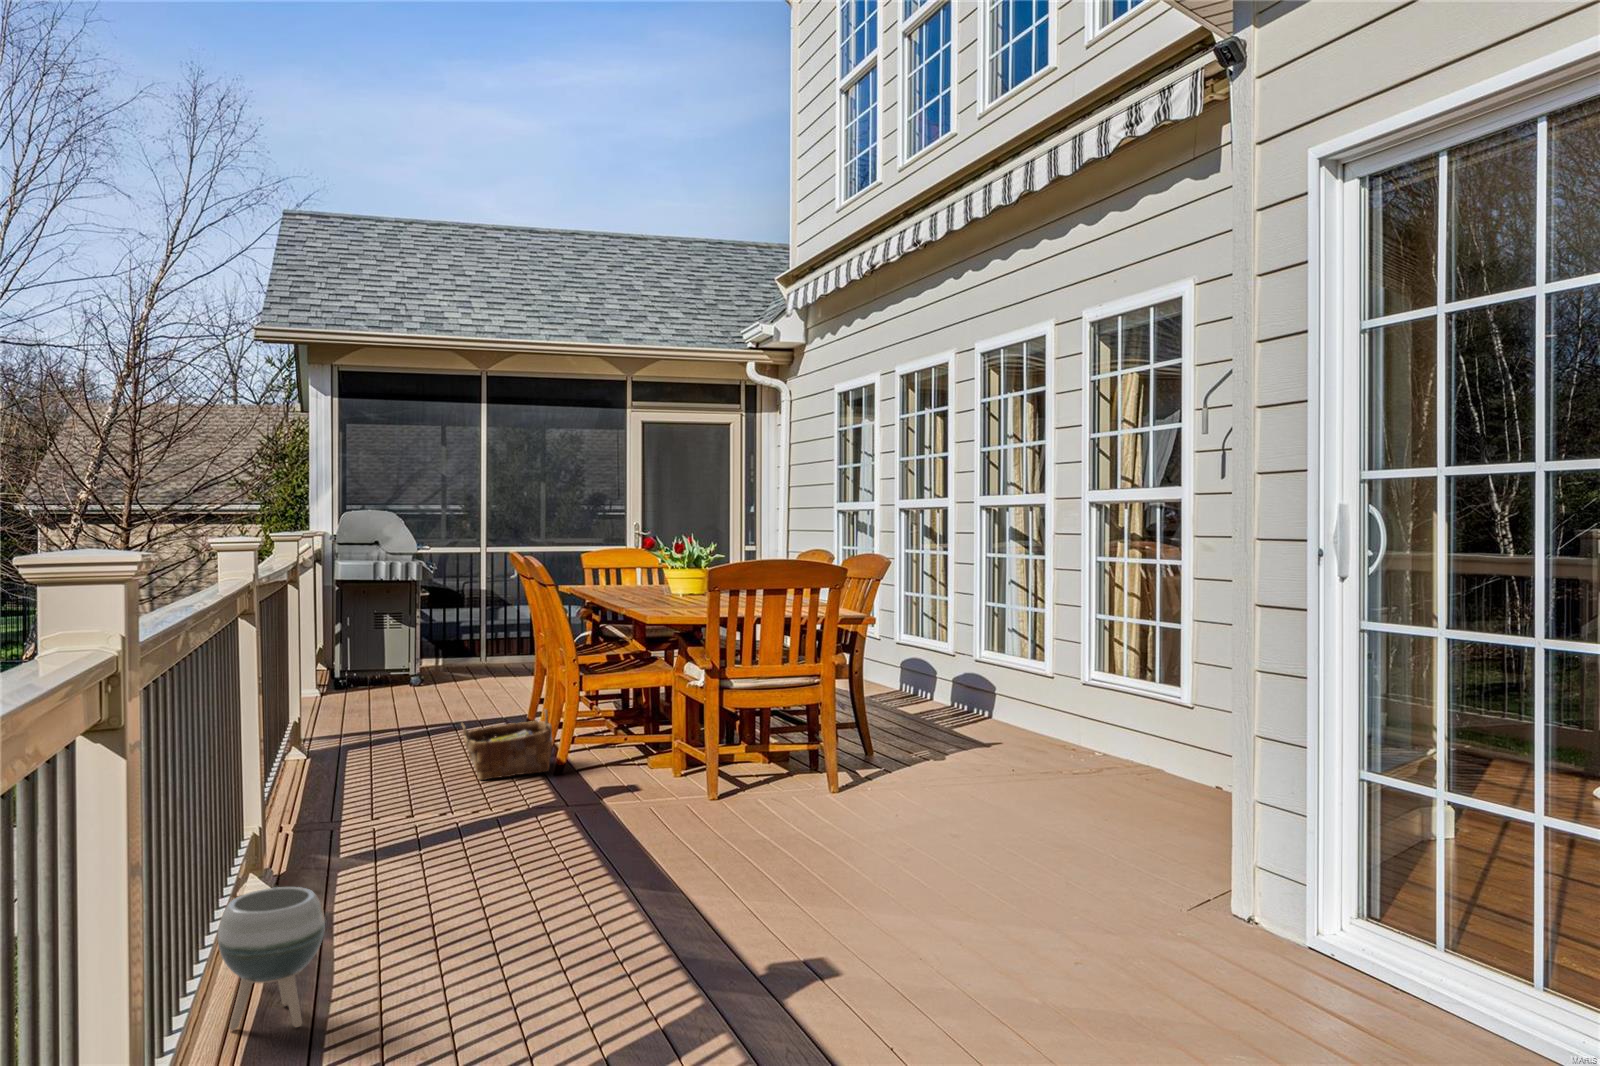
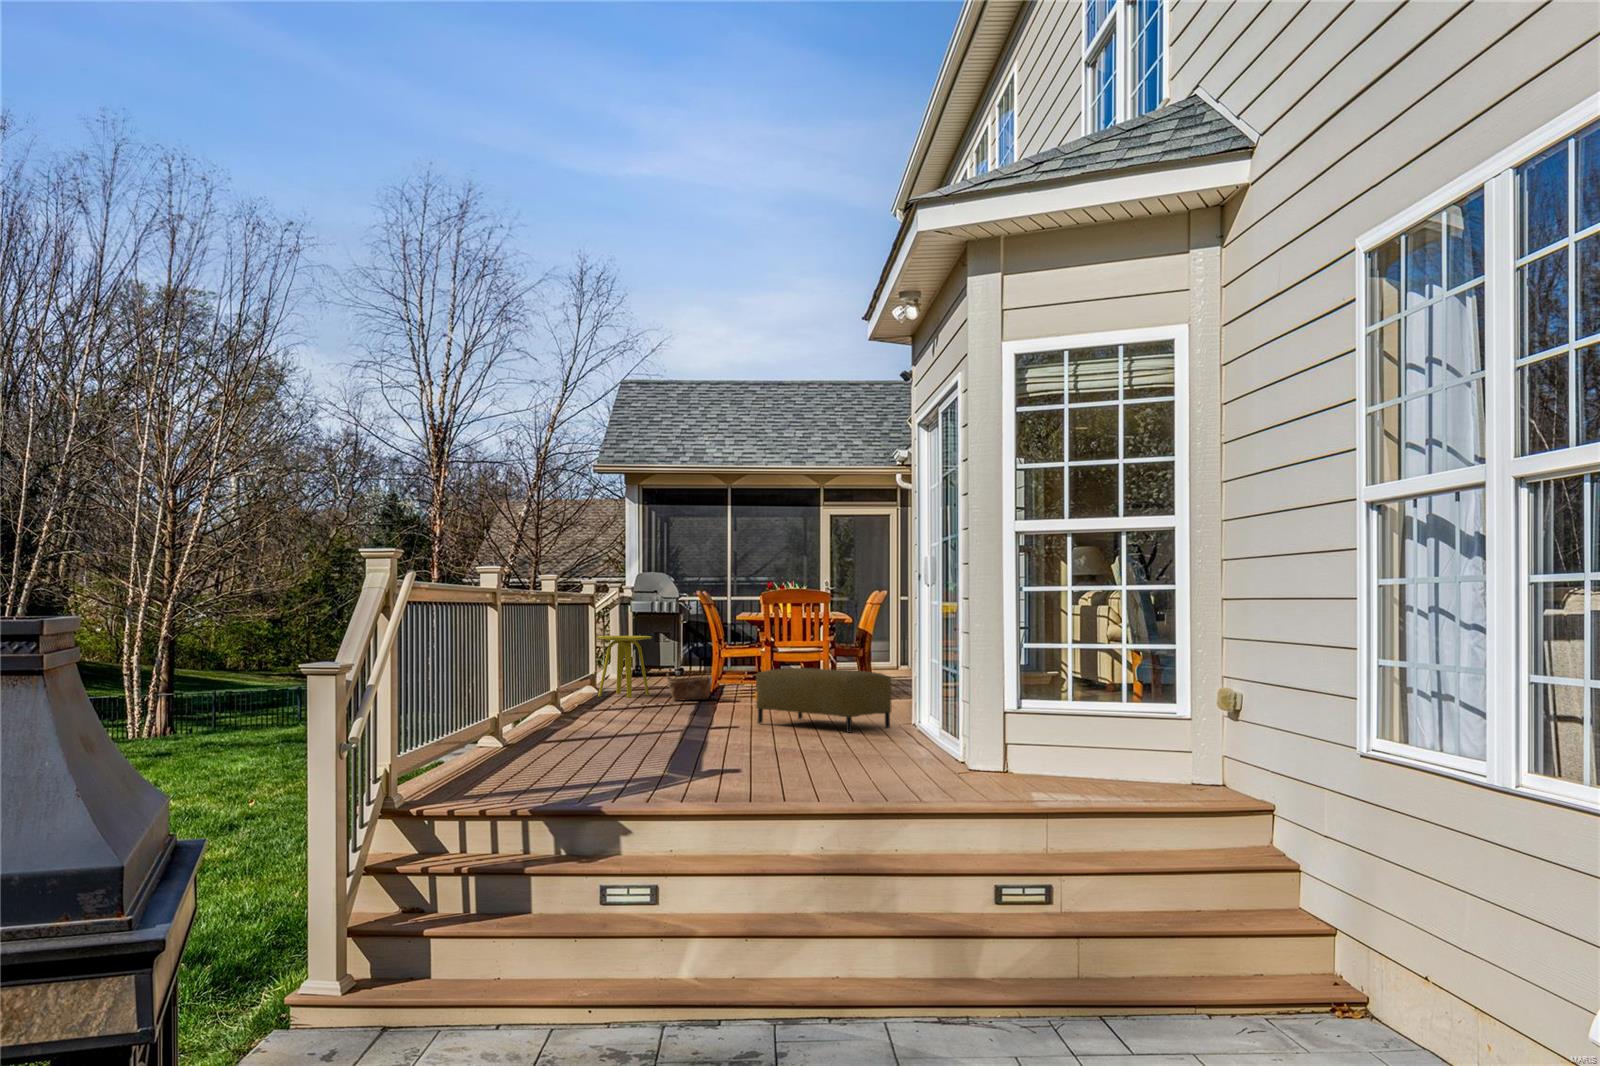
side table: none [301,642,417,772] -> present [597,636,652,698]
ottoman: none [779,749,1097,937] -> present [756,668,892,733]
planter: present [218,887,325,1030] -> none [537,688,570,732]

